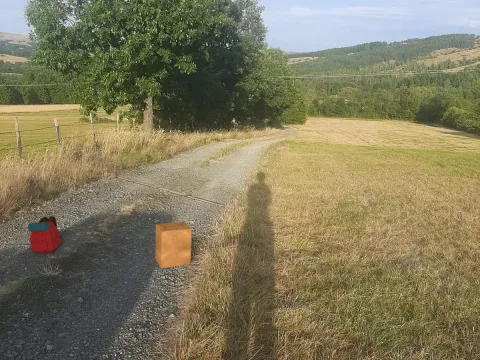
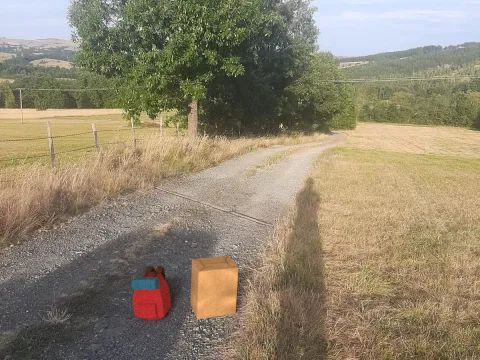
backpack: present [28,216,61,253] -> present [131,266,171,320]

